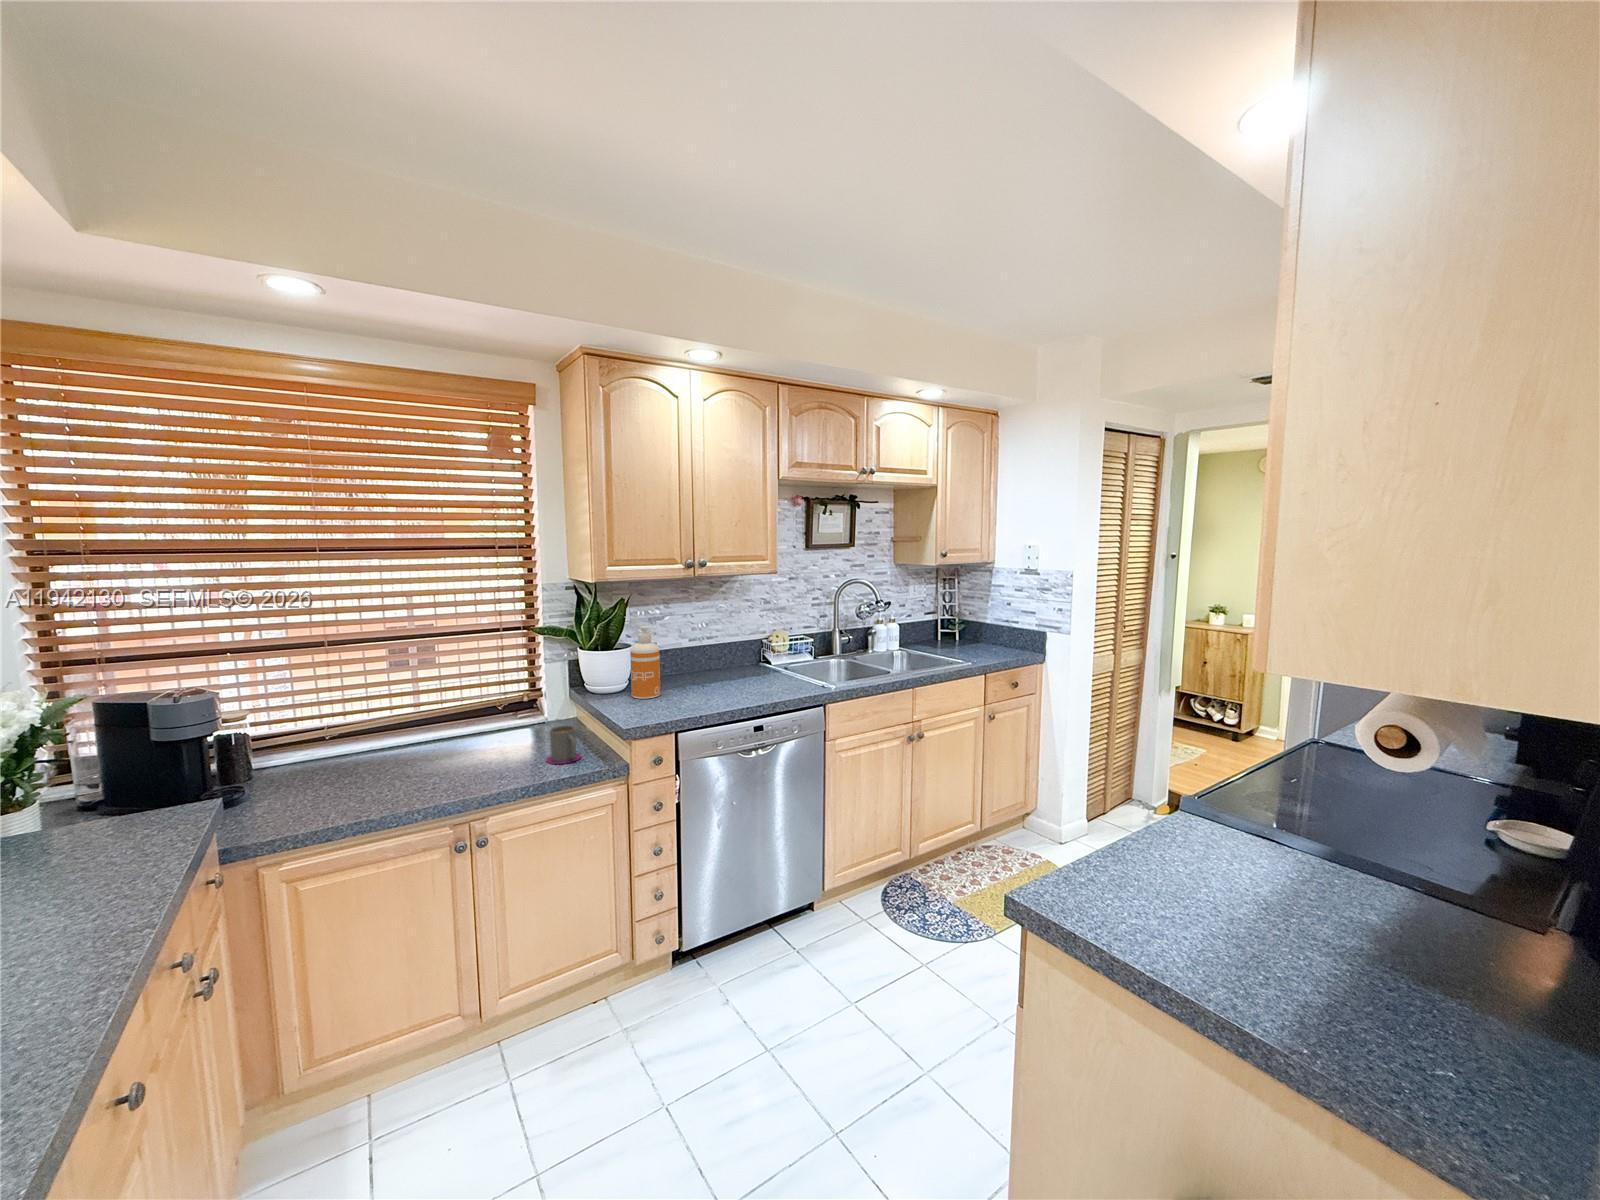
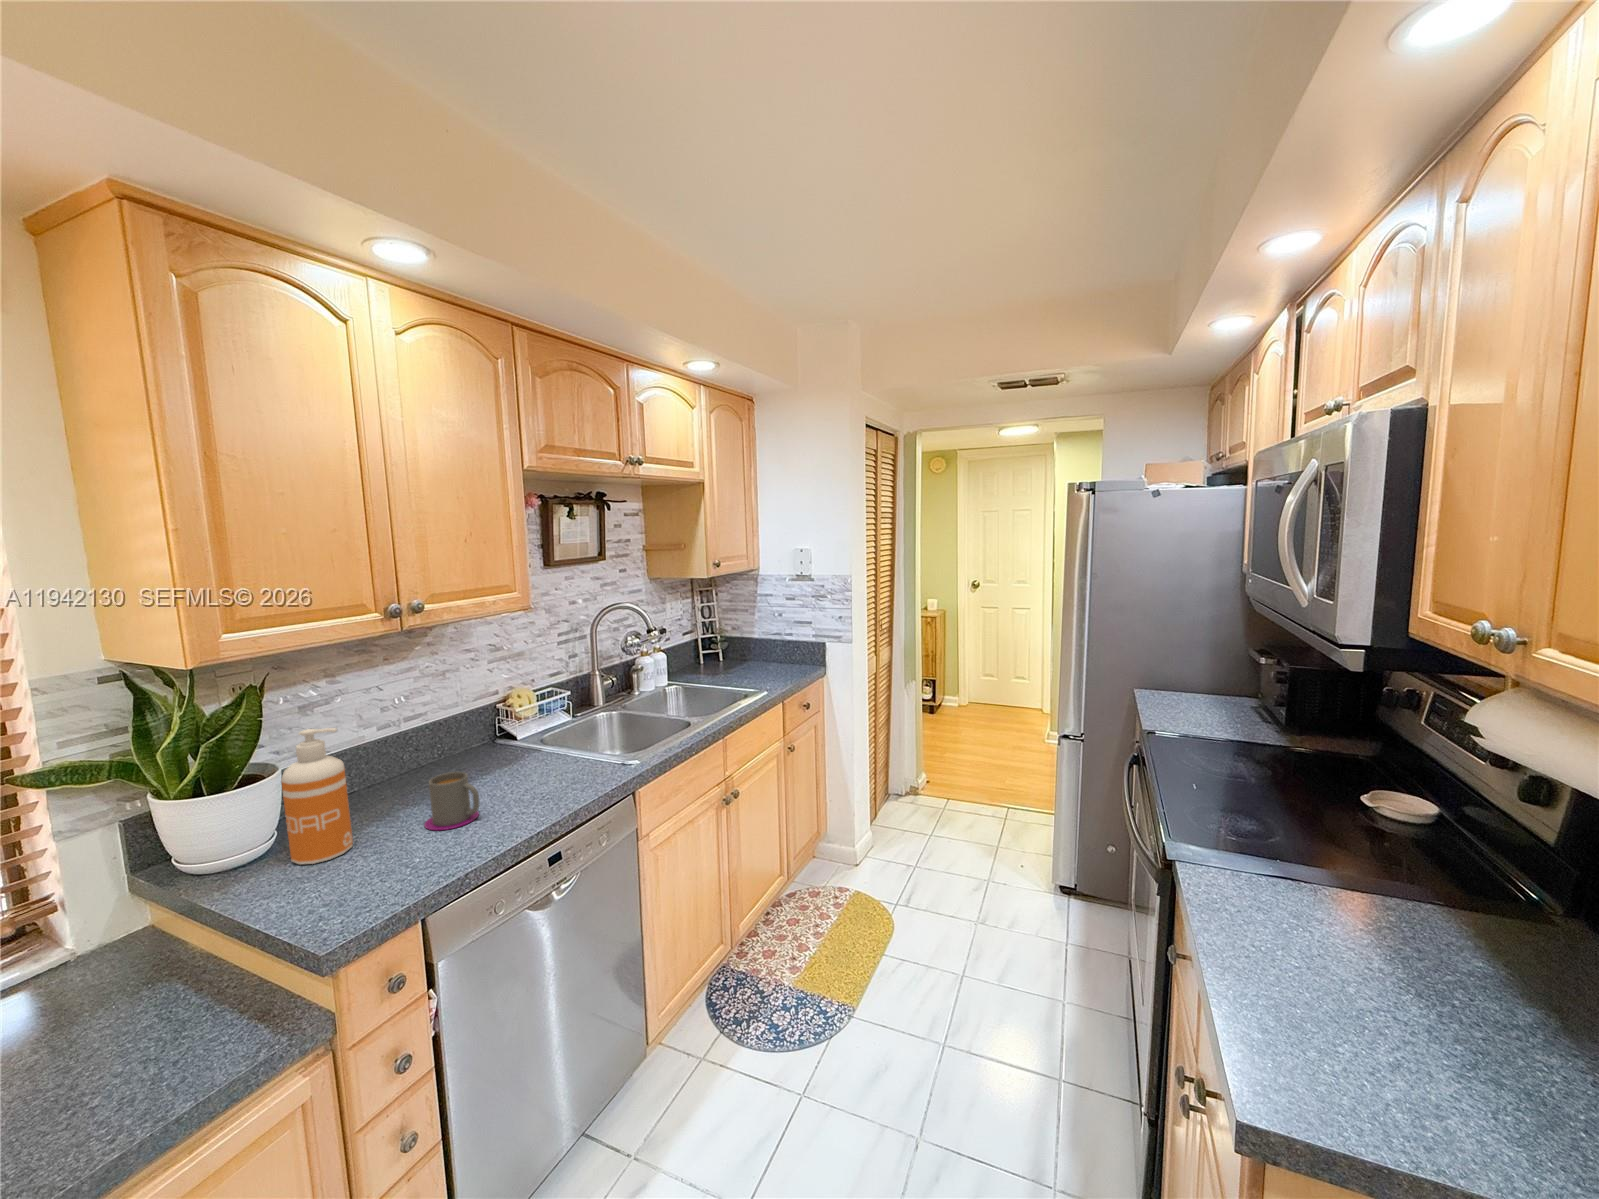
mug: present [546,725,581,764] -> present [424,772,480,830]

